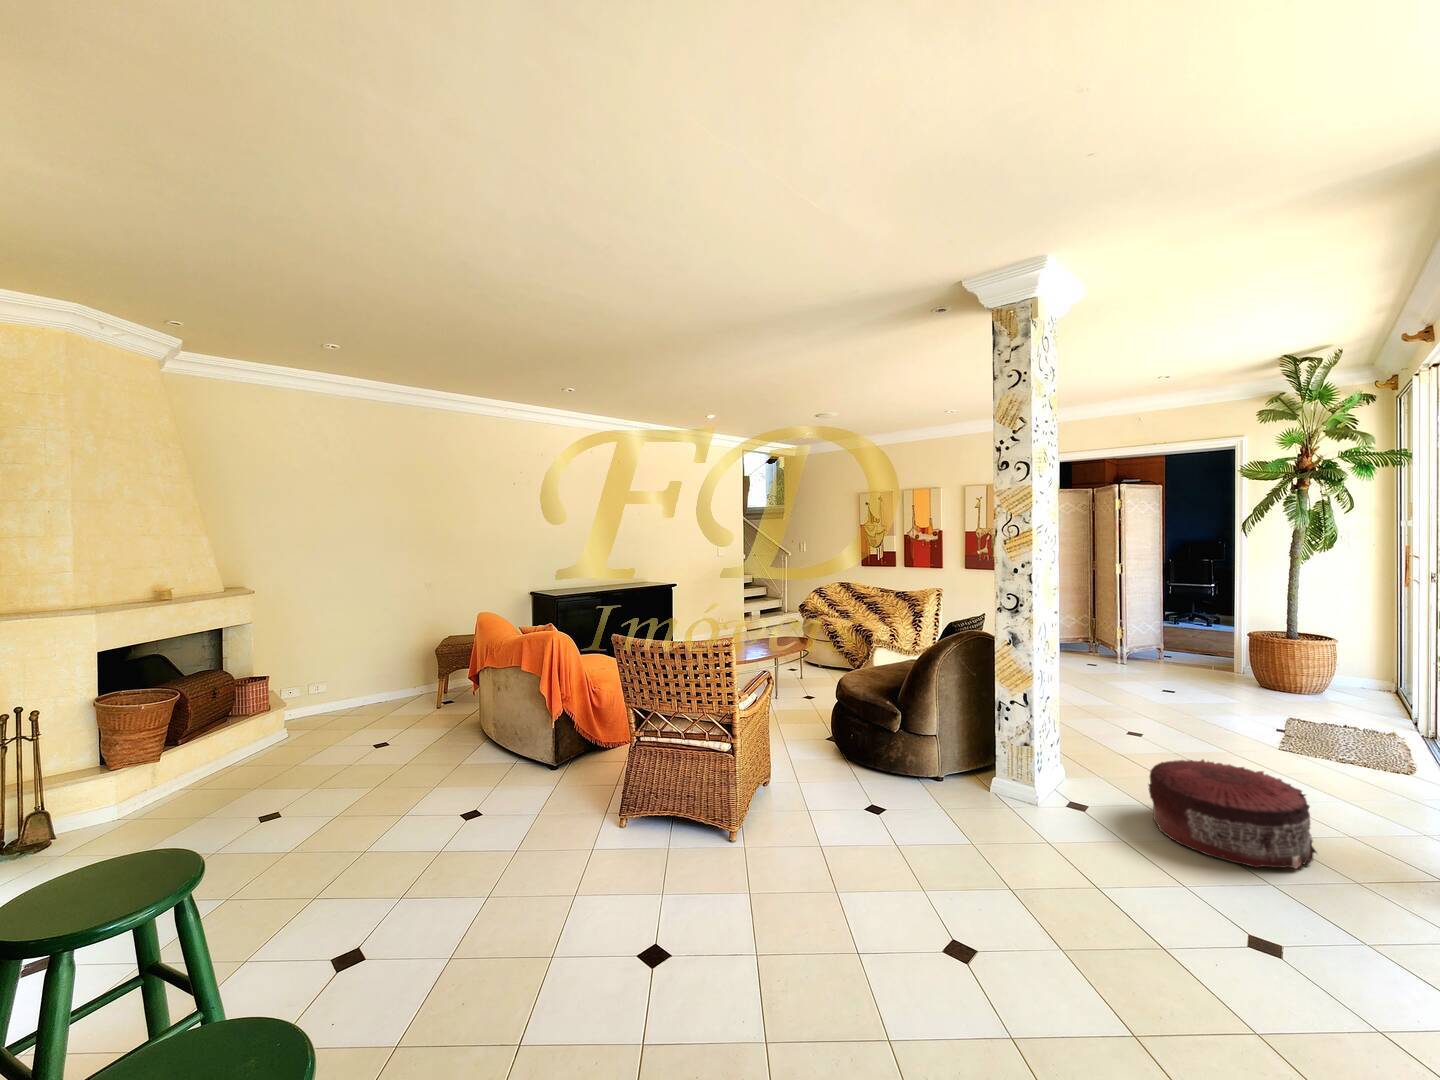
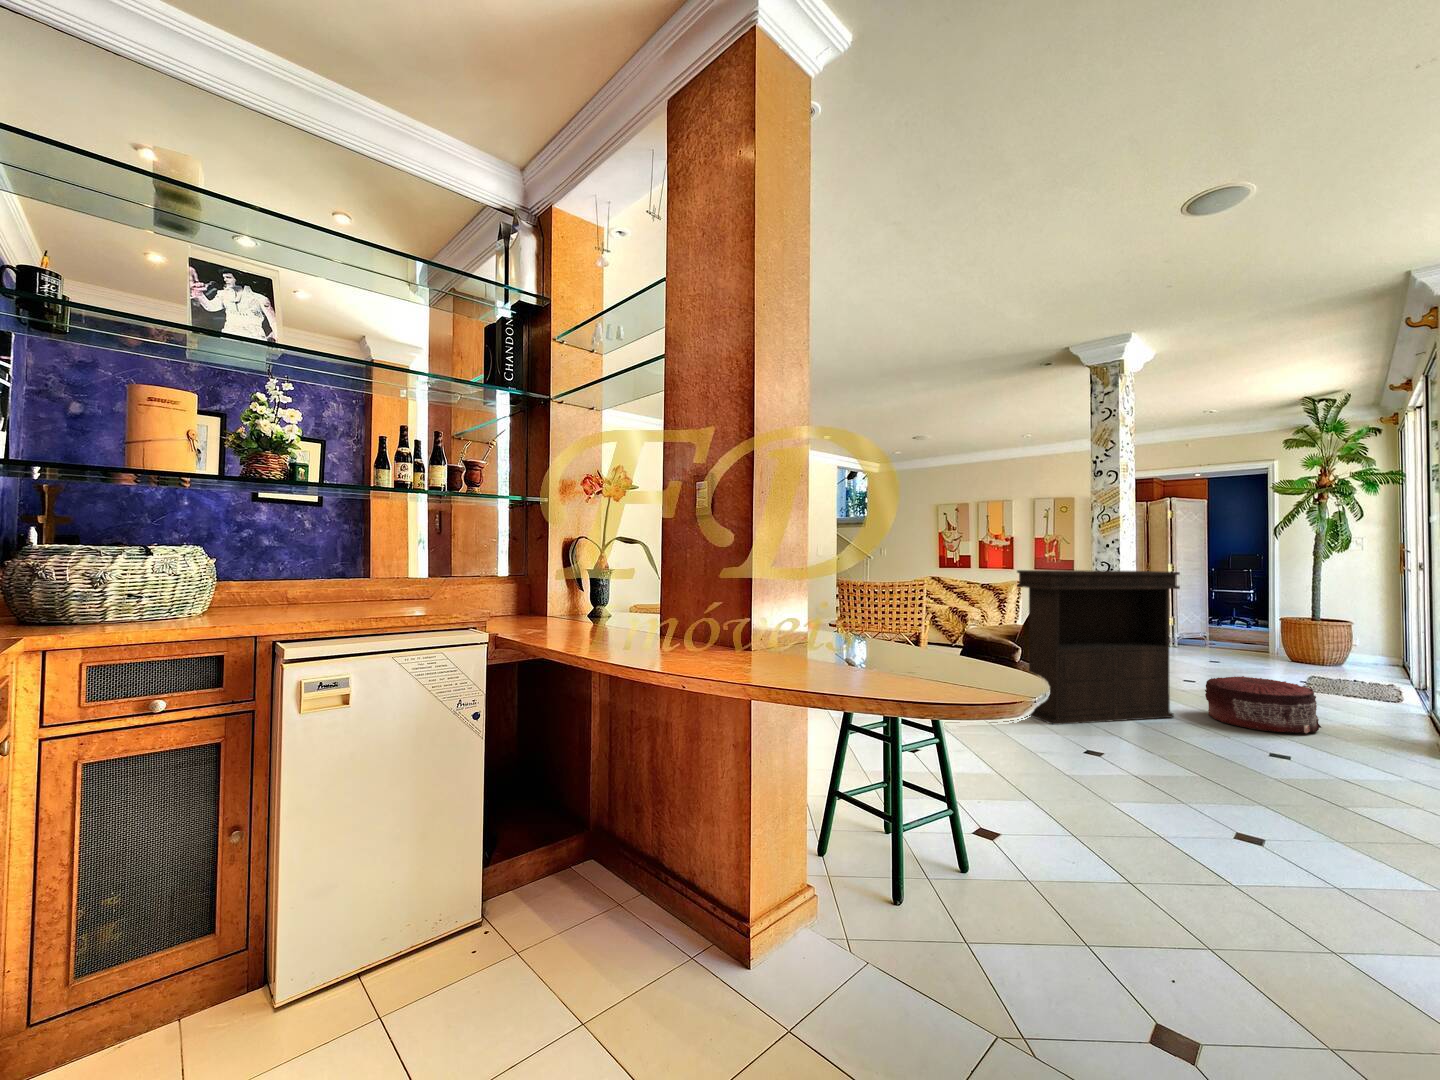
console table: none [873,607,1112,863] -> present [1017,570,1180,725]

